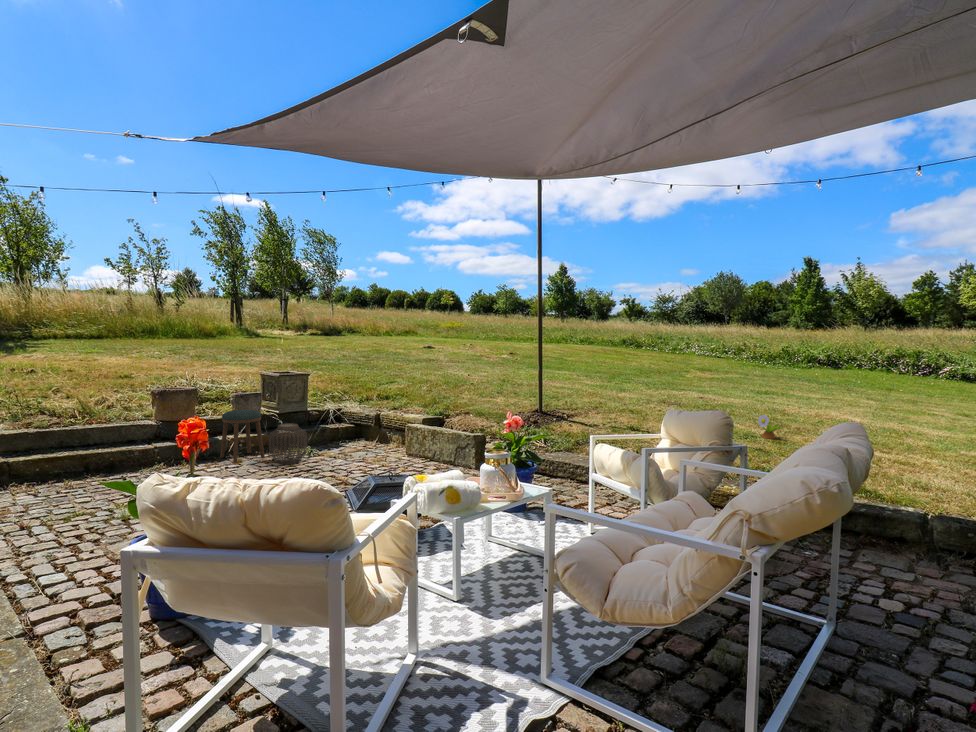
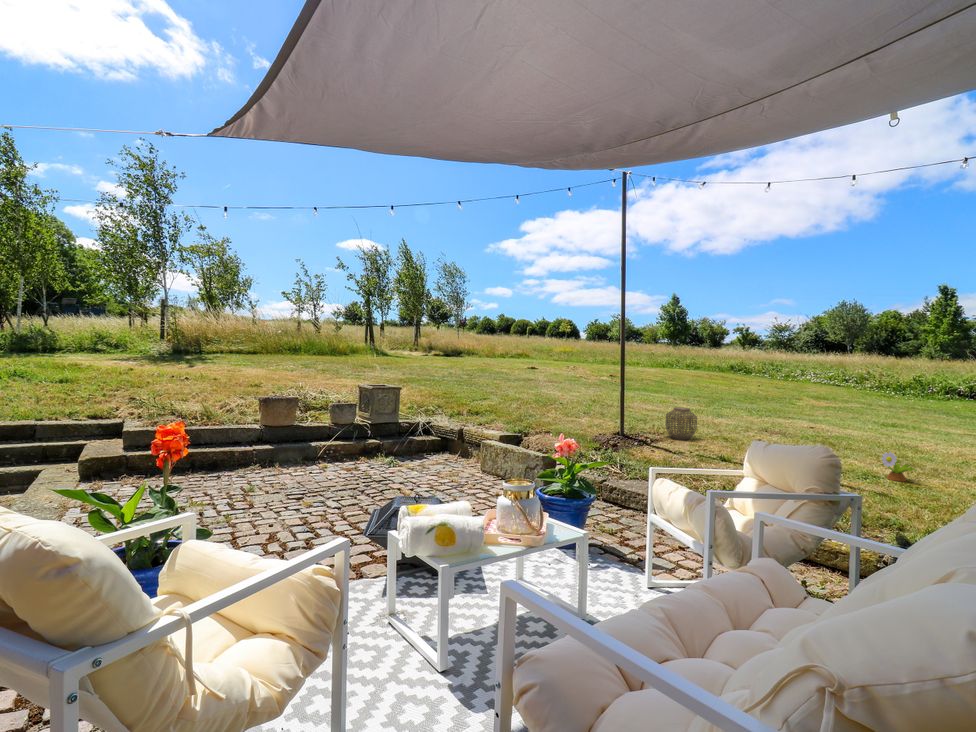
stool: present [220,410,265,463] -> none [314,419,351,467]
woven basket: present [269,423,308,464] -> present [666,407,697,440]

